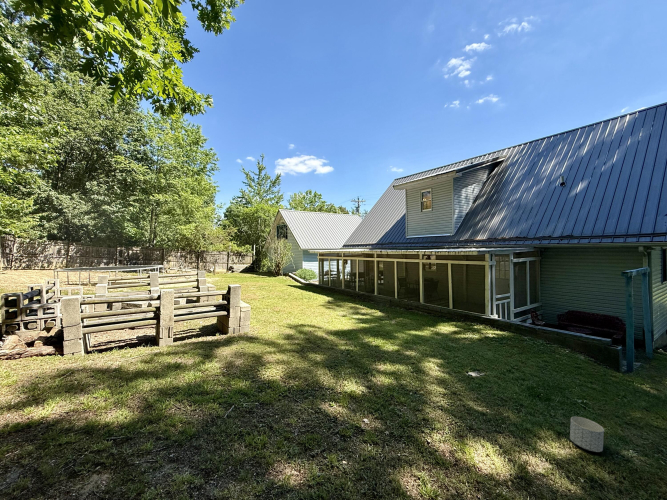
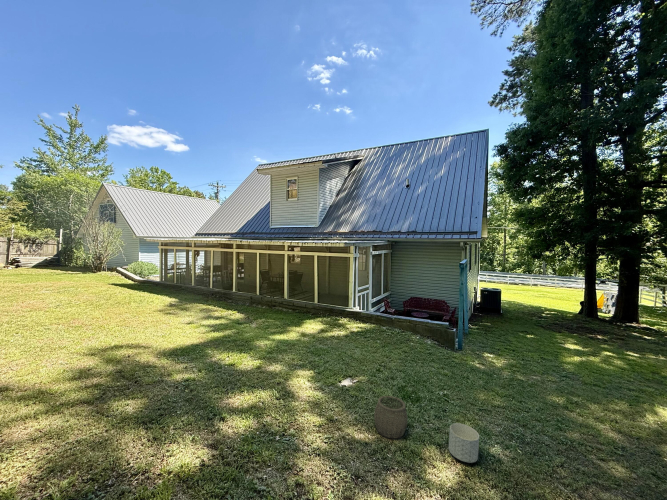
woven basket: none [495,383,528,419] -> present [374,396,408,438]

